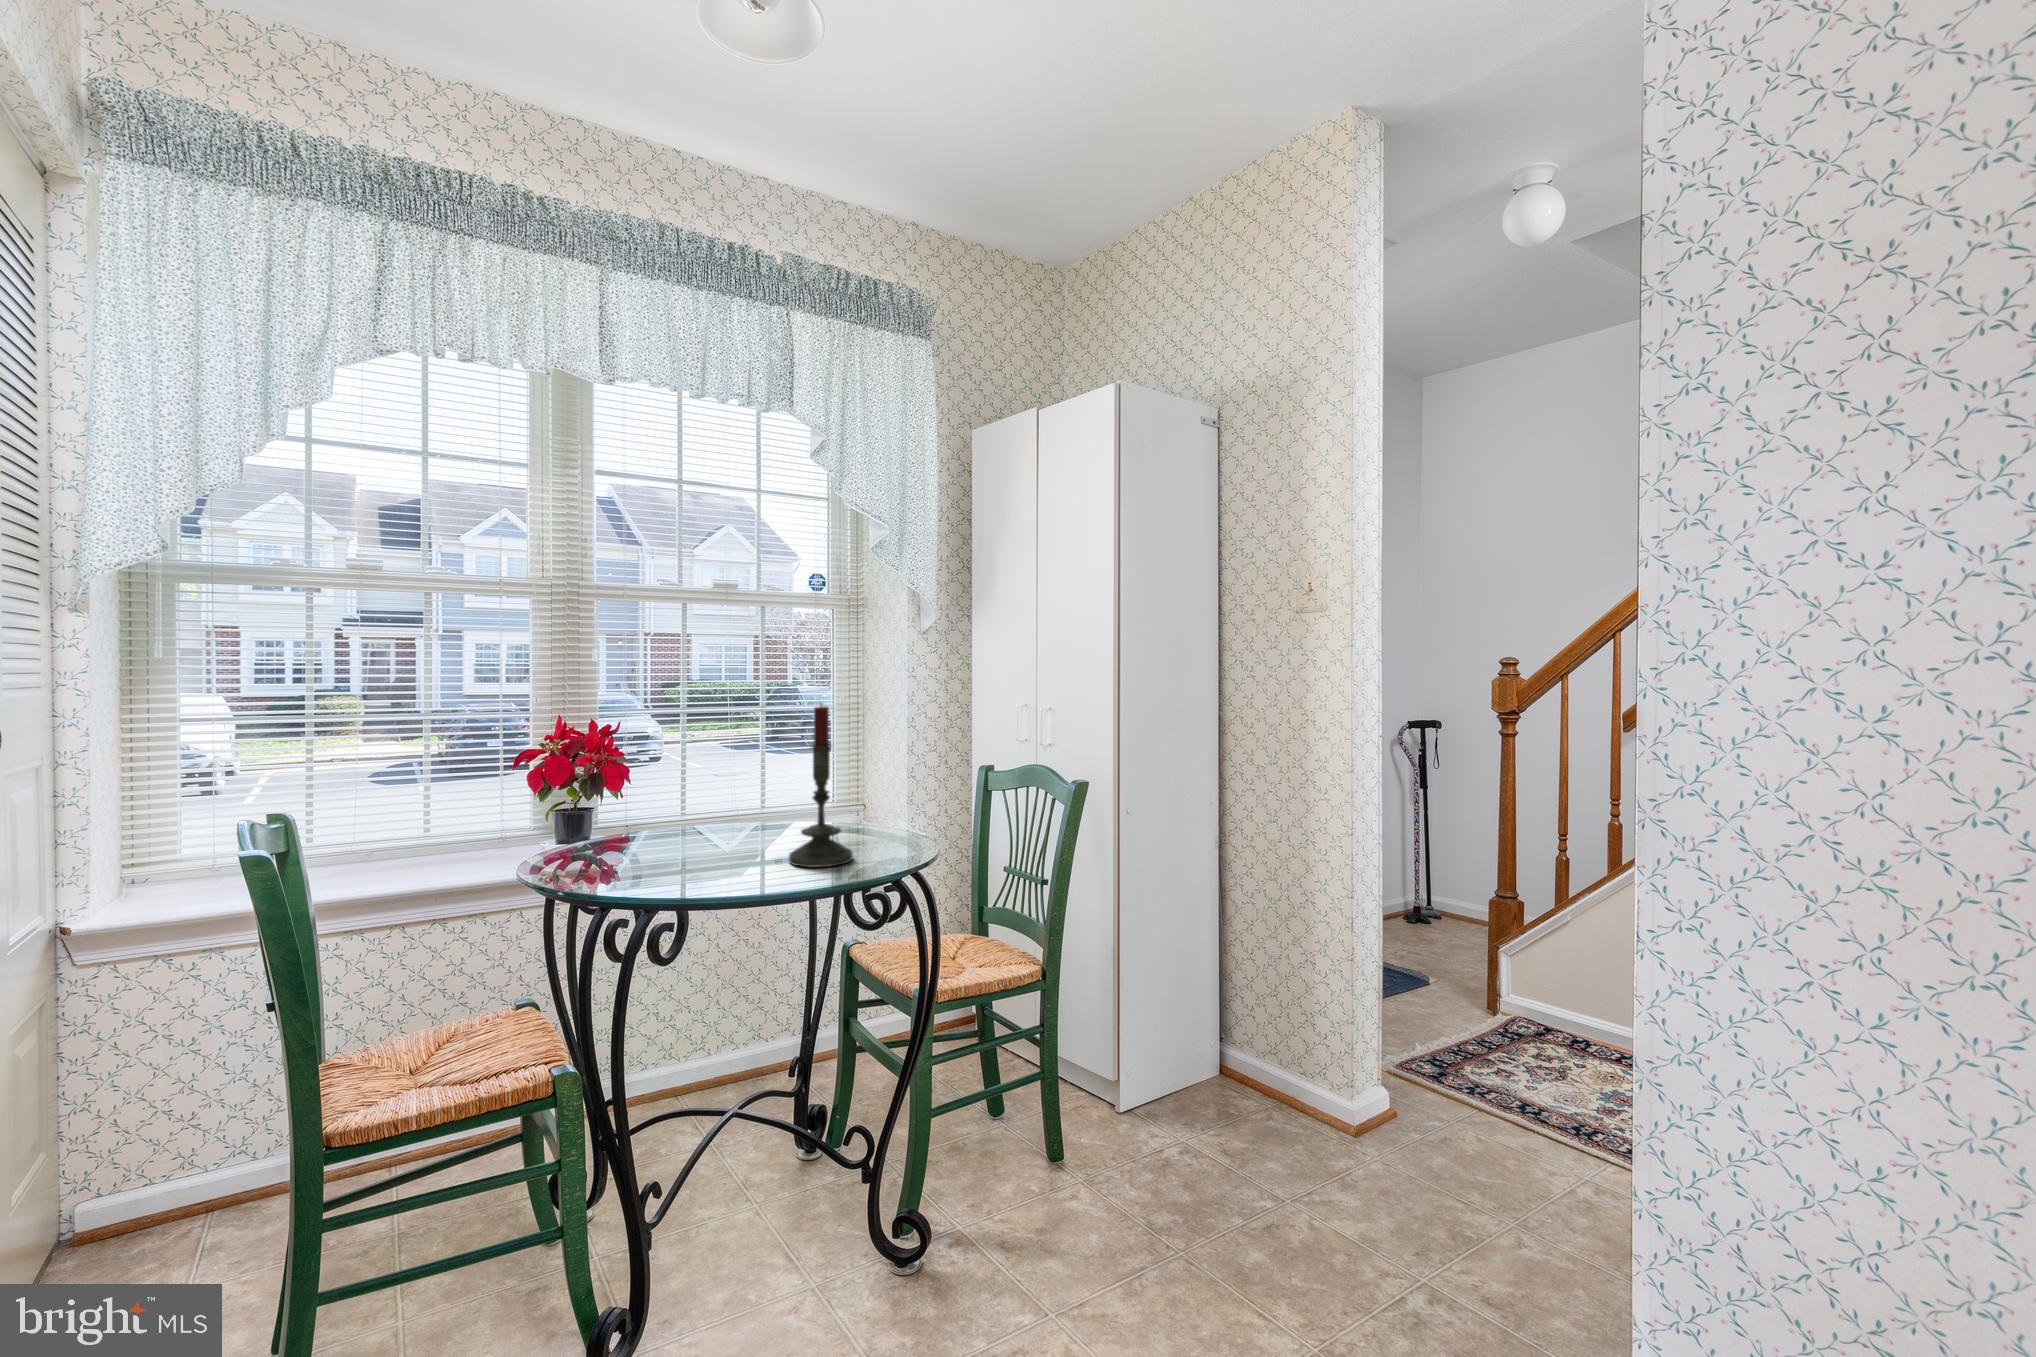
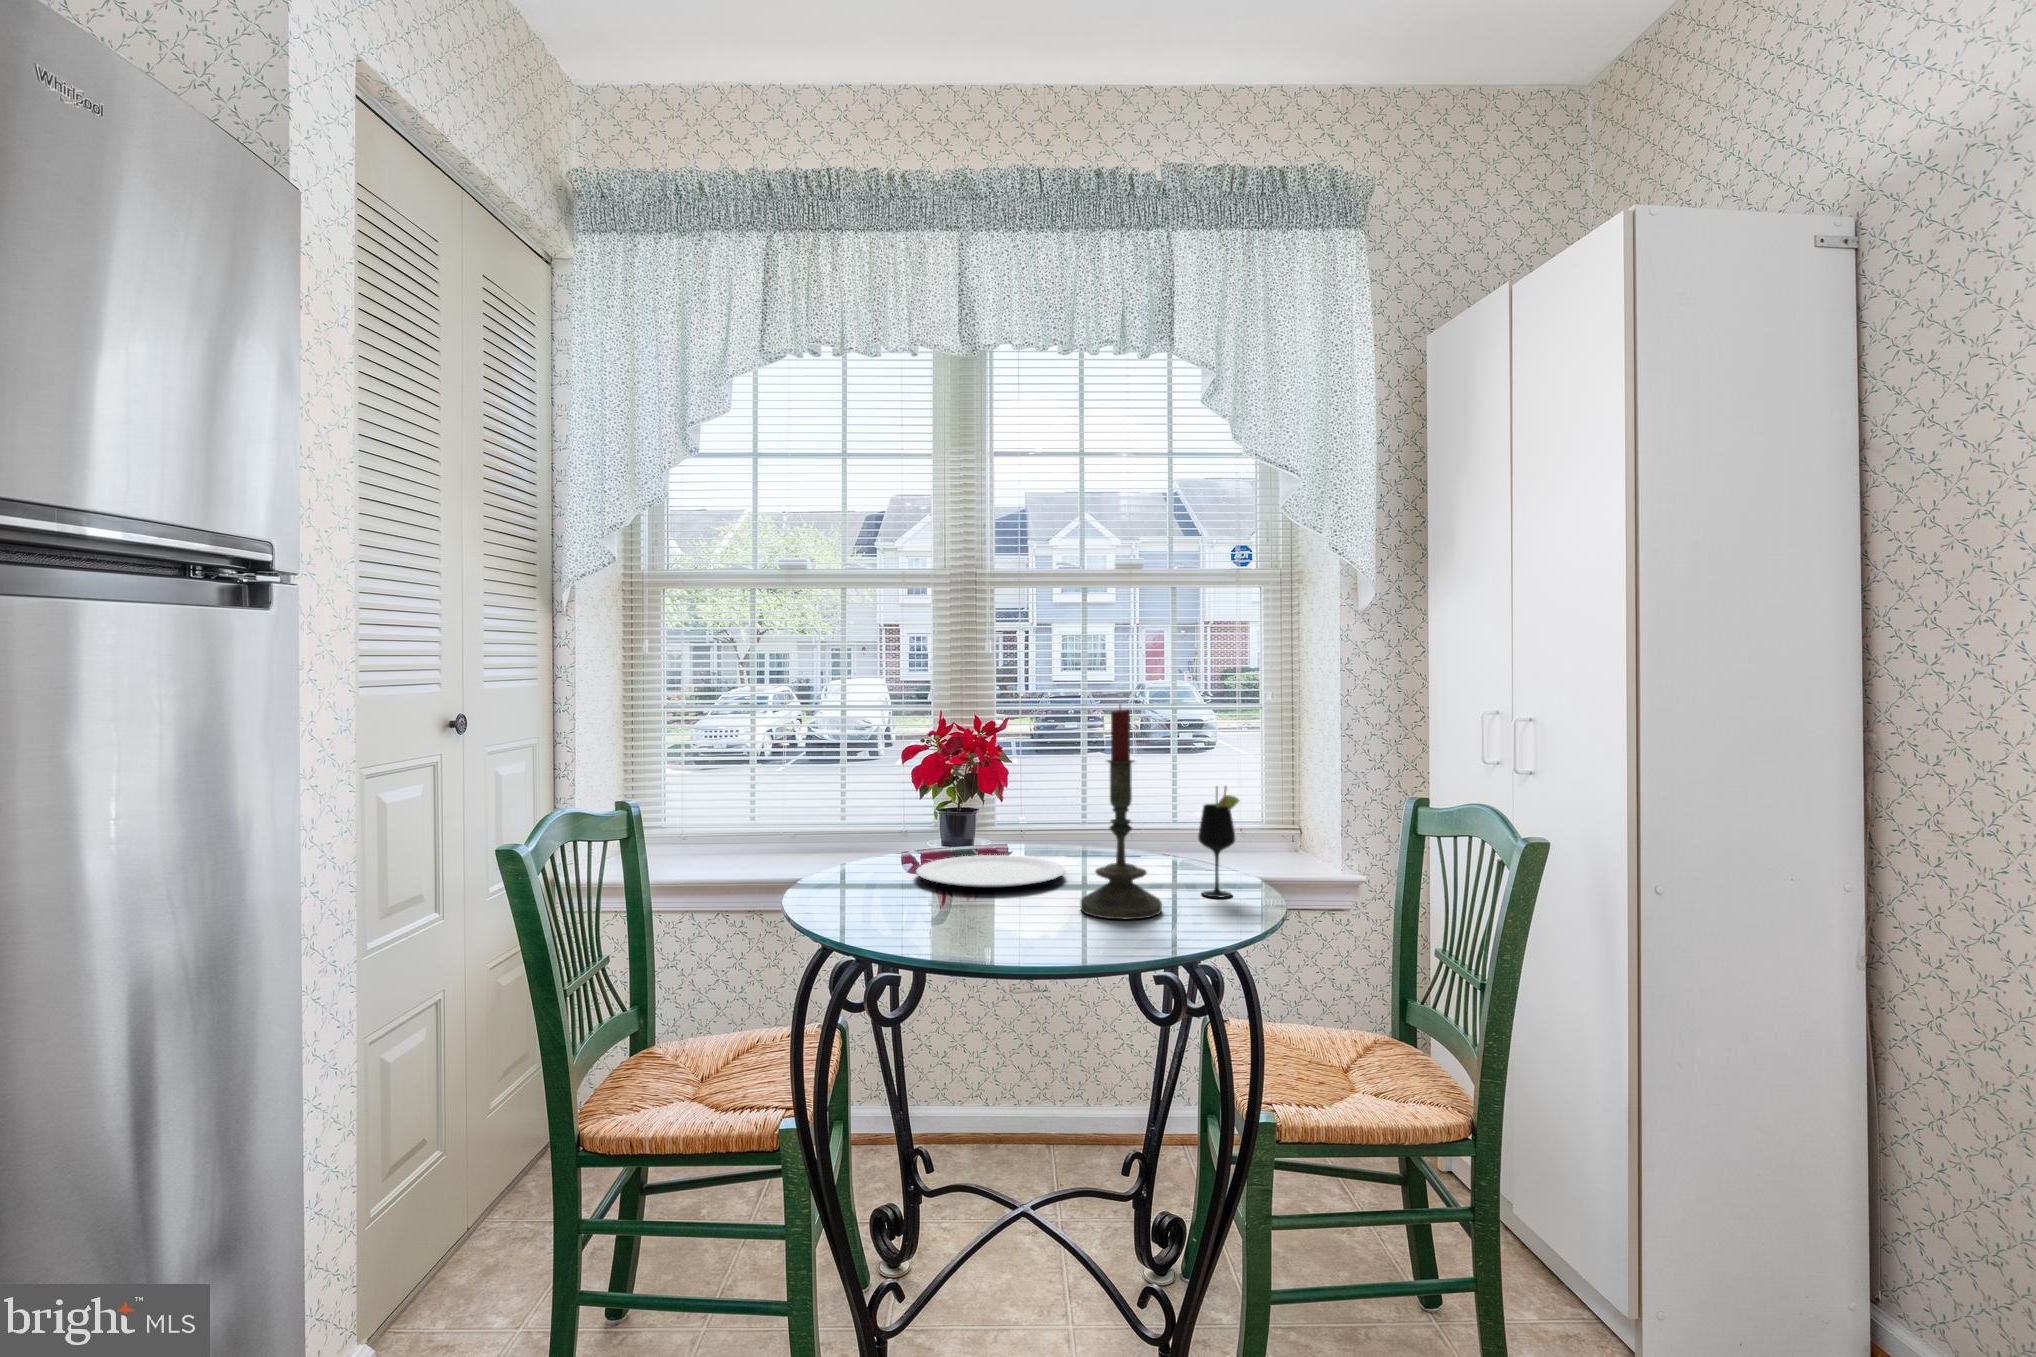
wine glass: none [865,760,897,842] -> present [1198,787,1239,897]
plate: none [619,828,754,858] -> present [916,855,1065,888]

